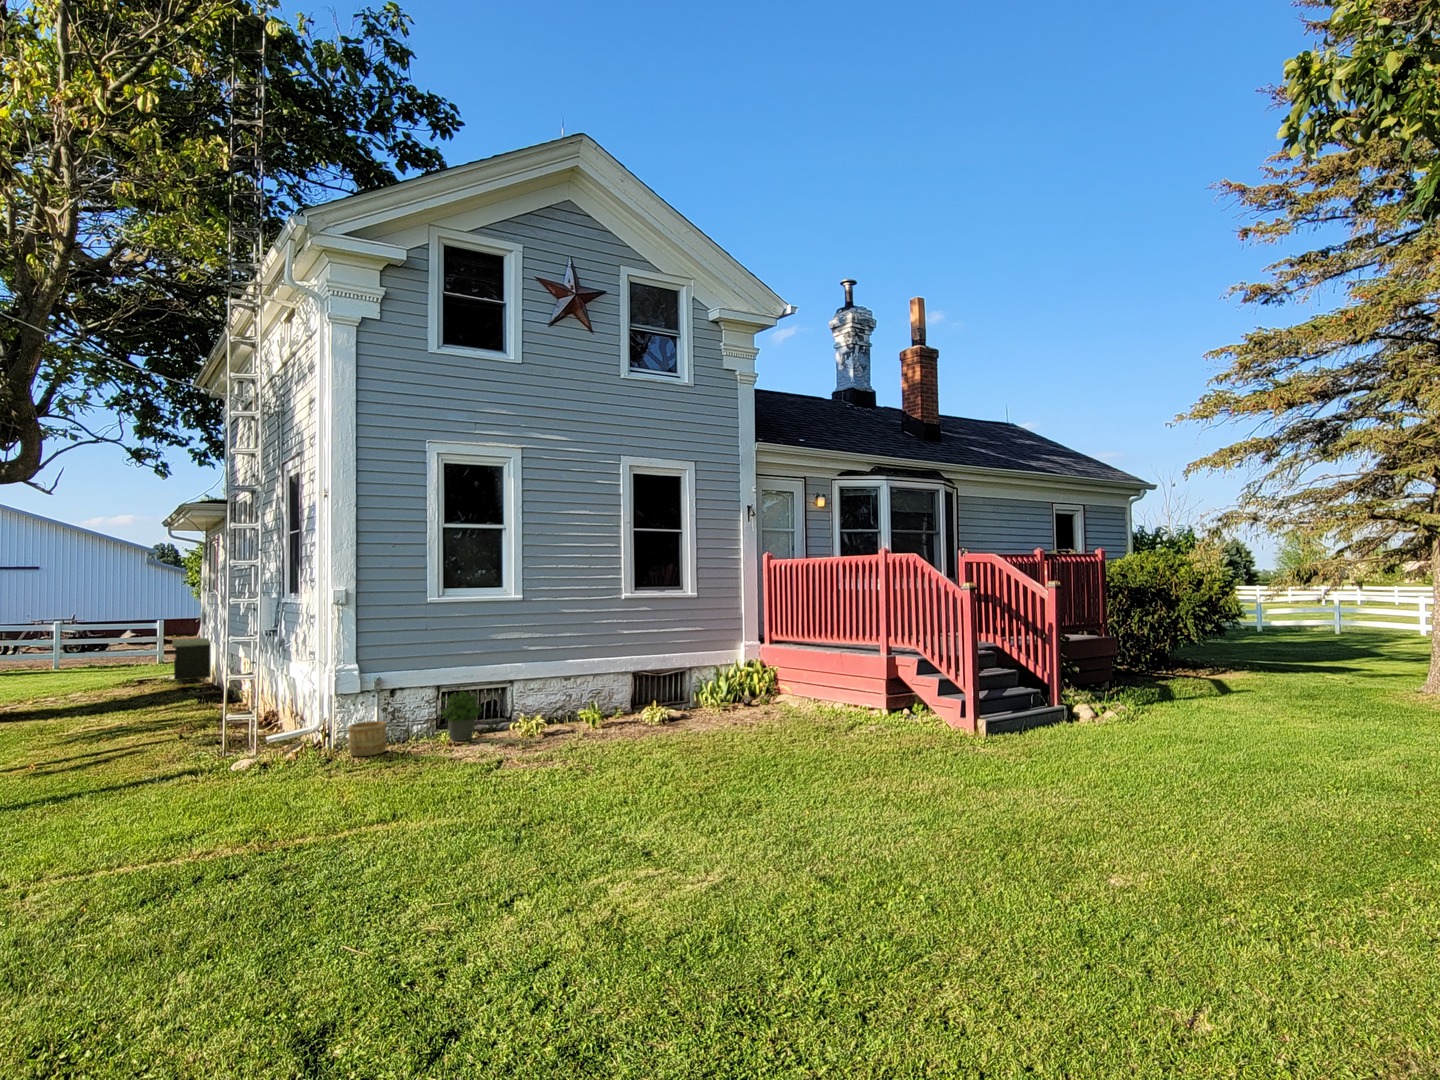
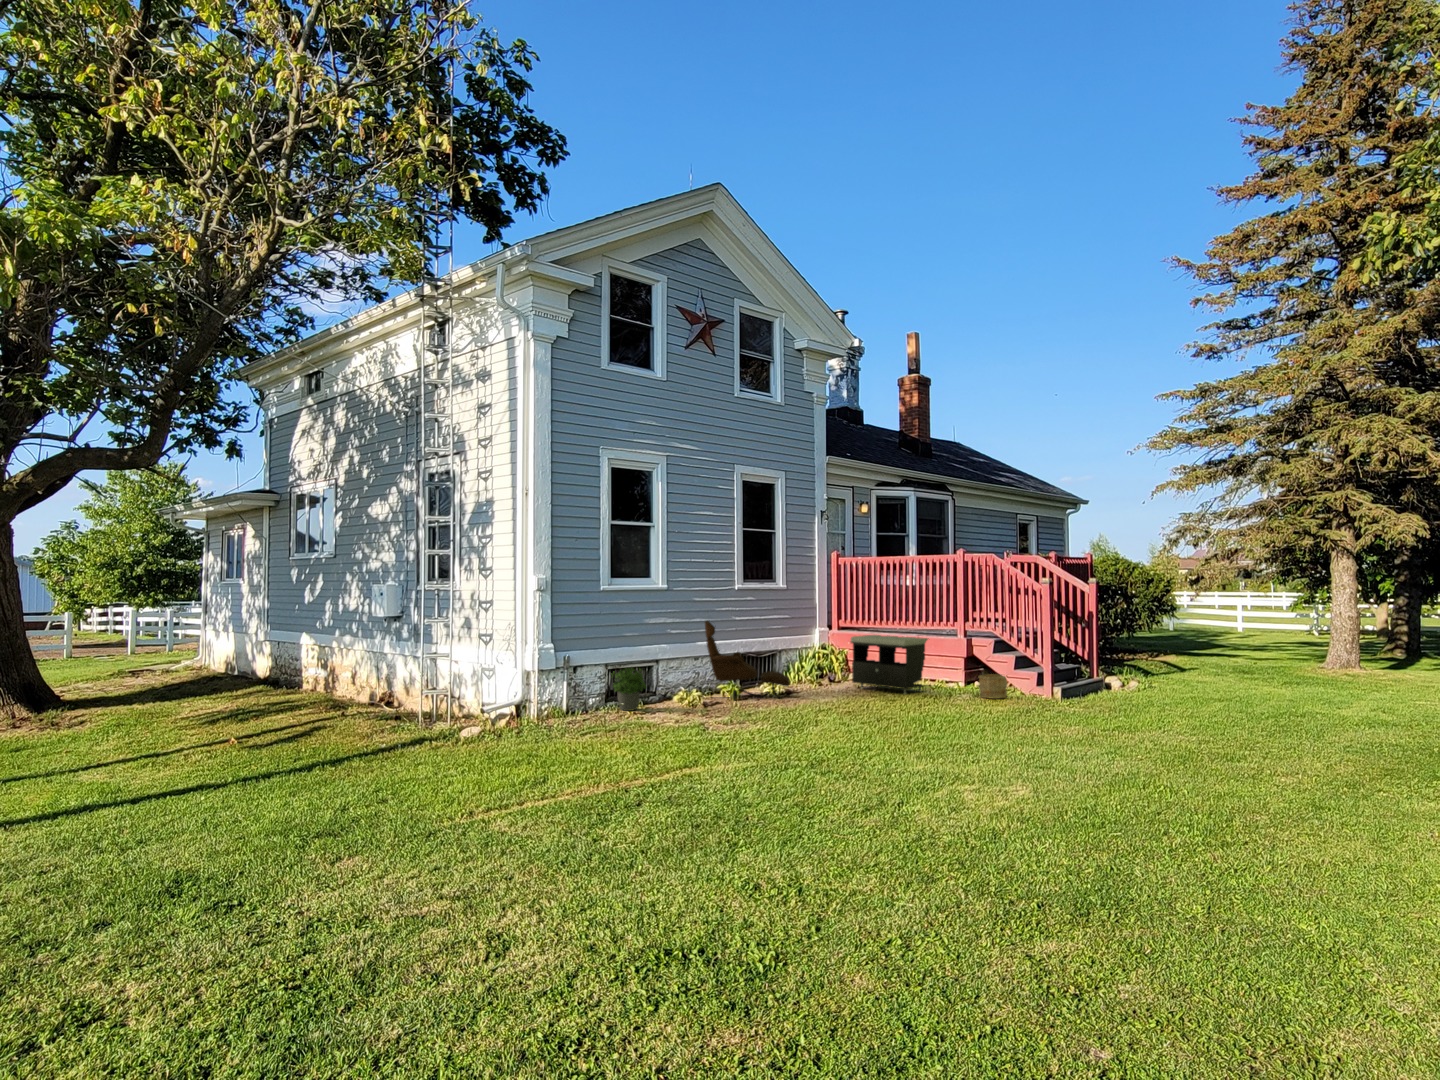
lounge chair: none [570,634,674,729] -> present [705,621,790,700]
storage bench: present [172,638,211,684] -> present [850,635,928,694]
wooden bucket: present [348,721,387,756] -> present [978,674,1007,699]

